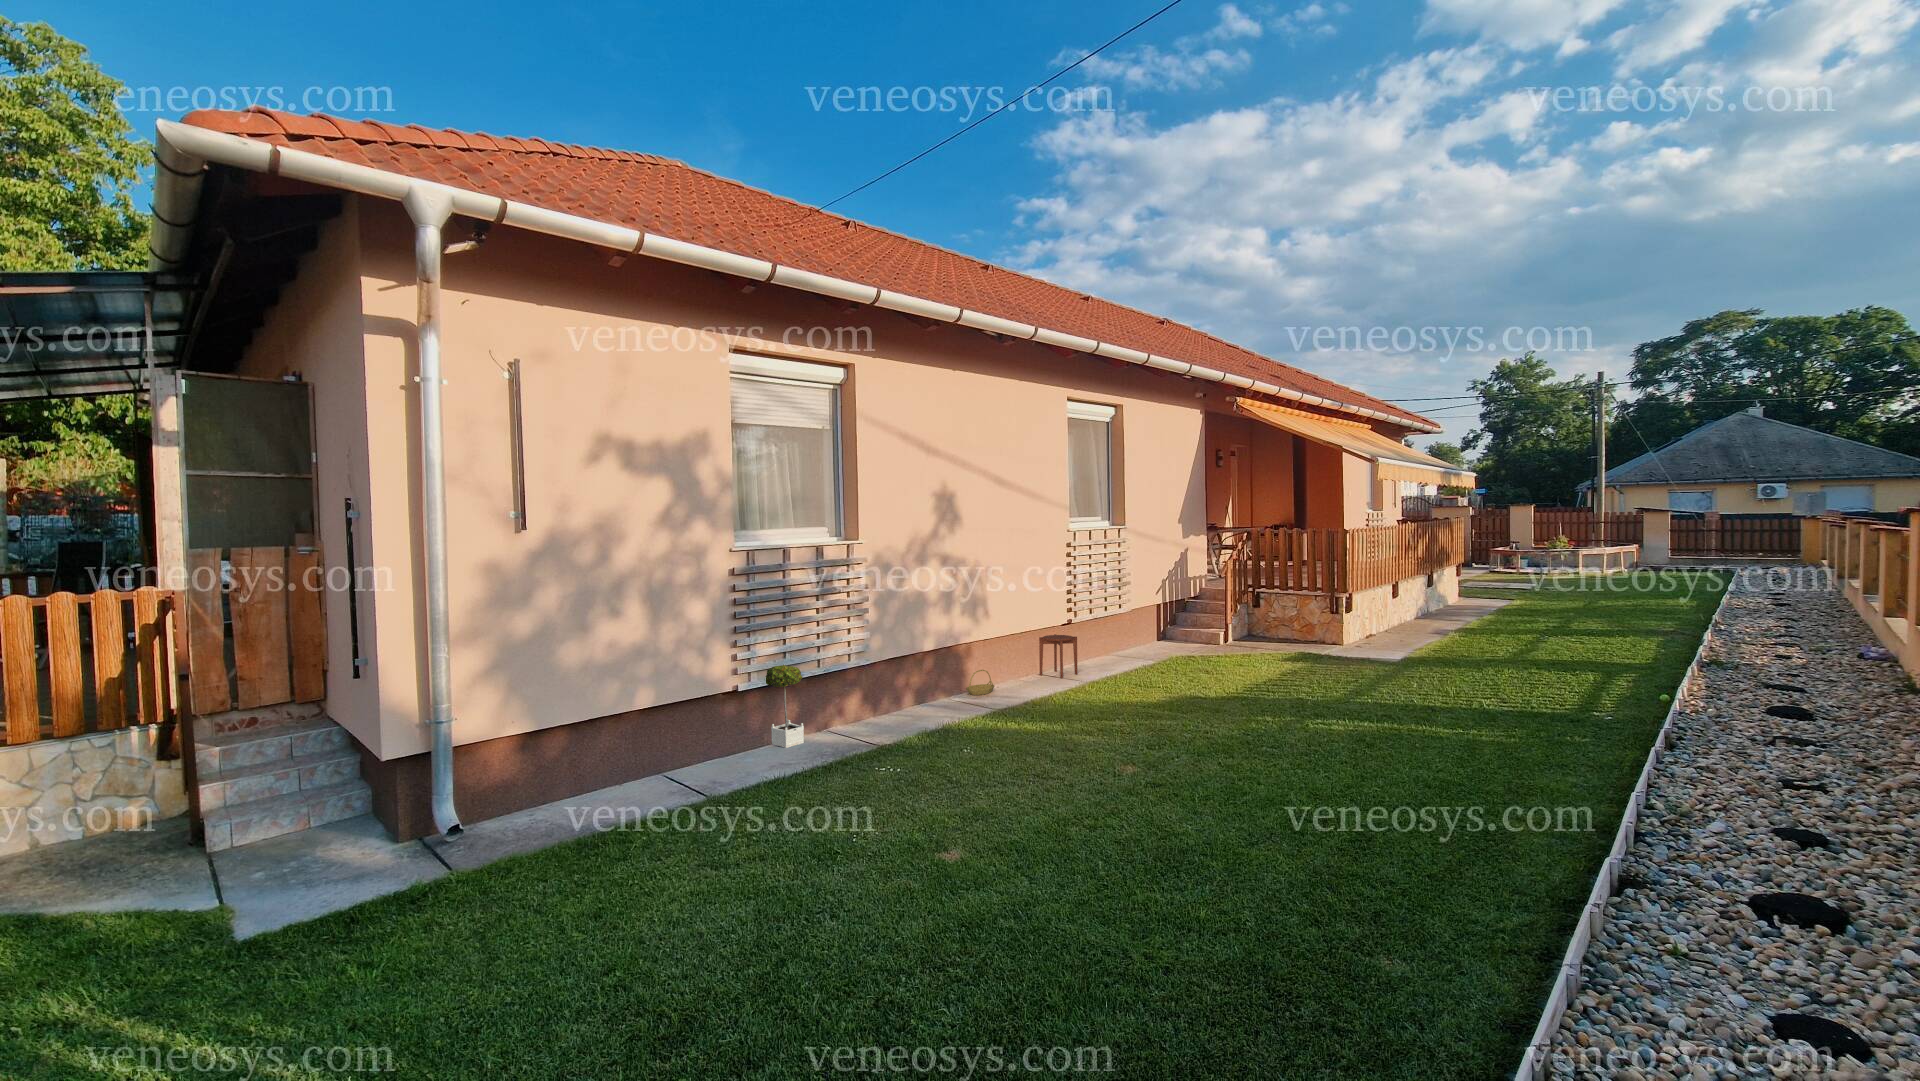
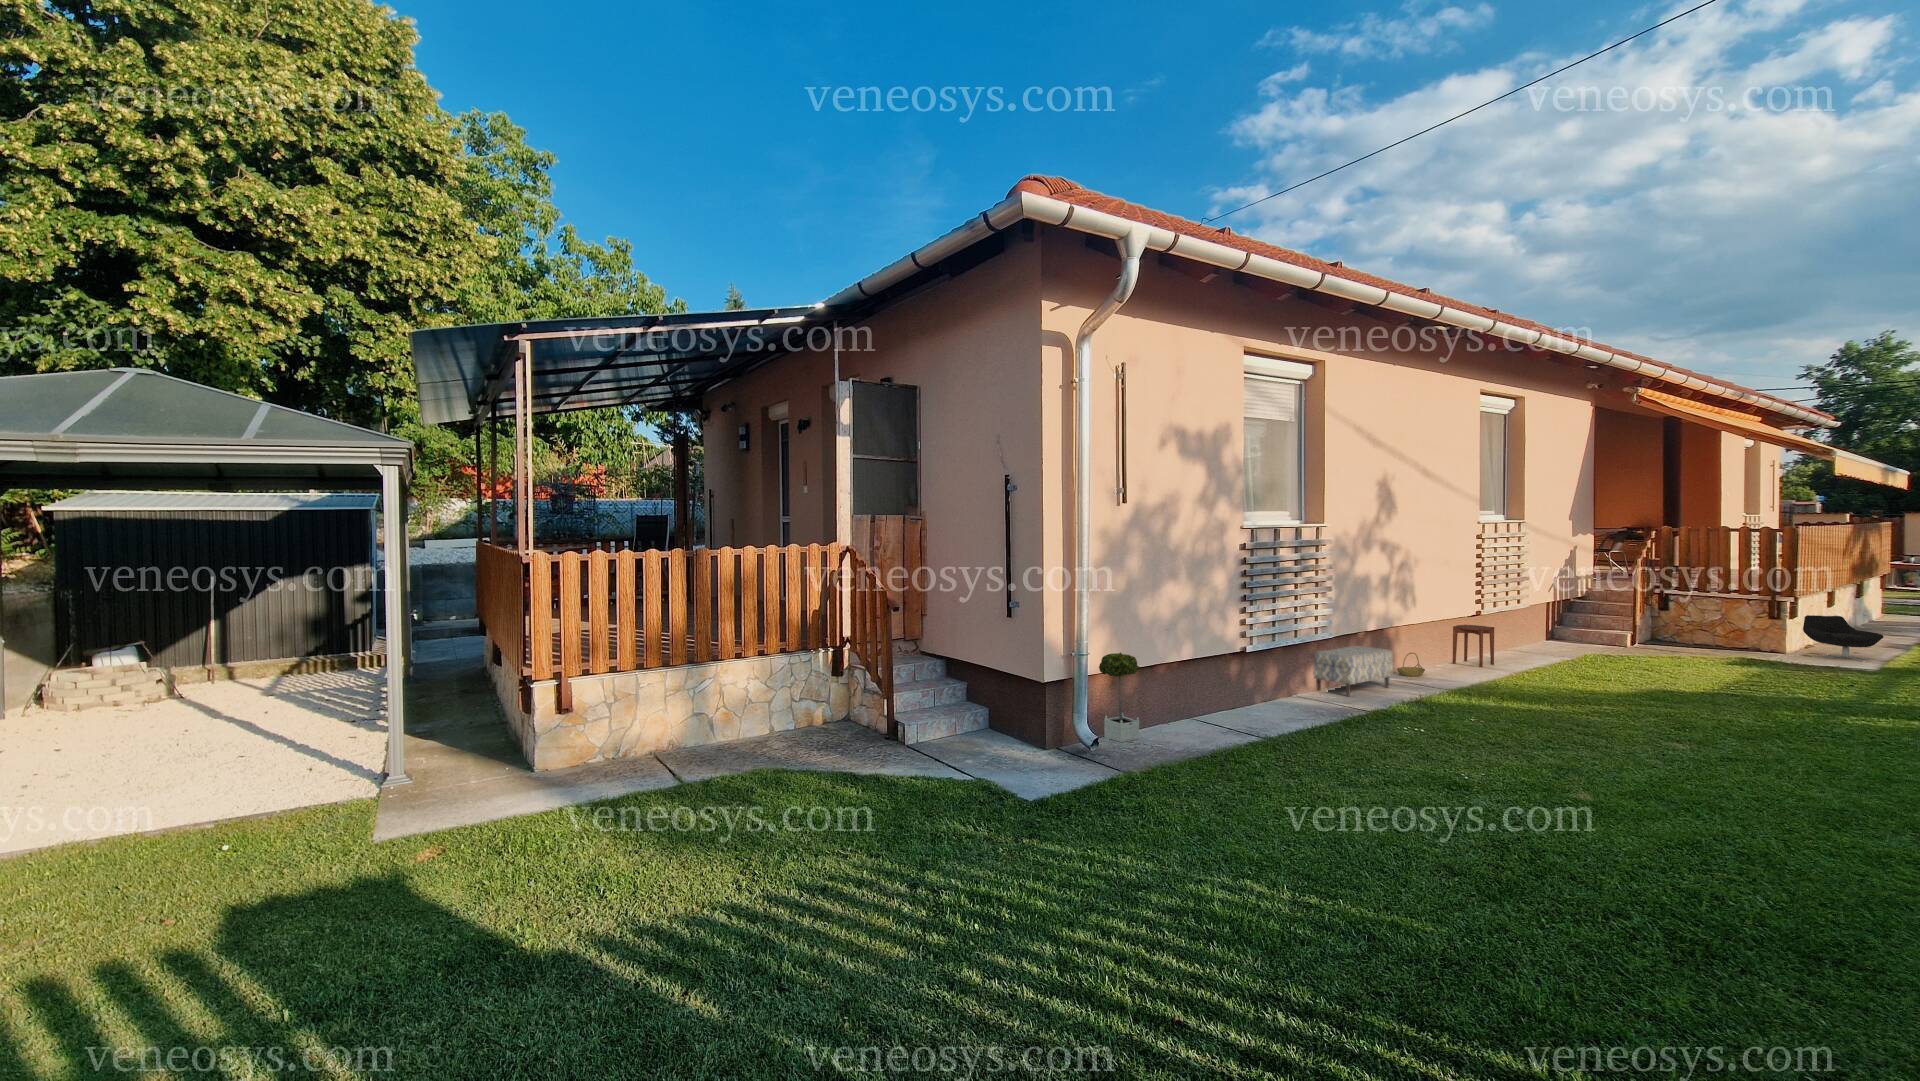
lounge chair: none [1359,609,1415,651] -> present [1803,615,1884,661]
potted tree: present [766,665,804,748] -> present [1099,652,1139,742]
bench: none [850,668,940,728] -> present [1313,646,1393,696]

